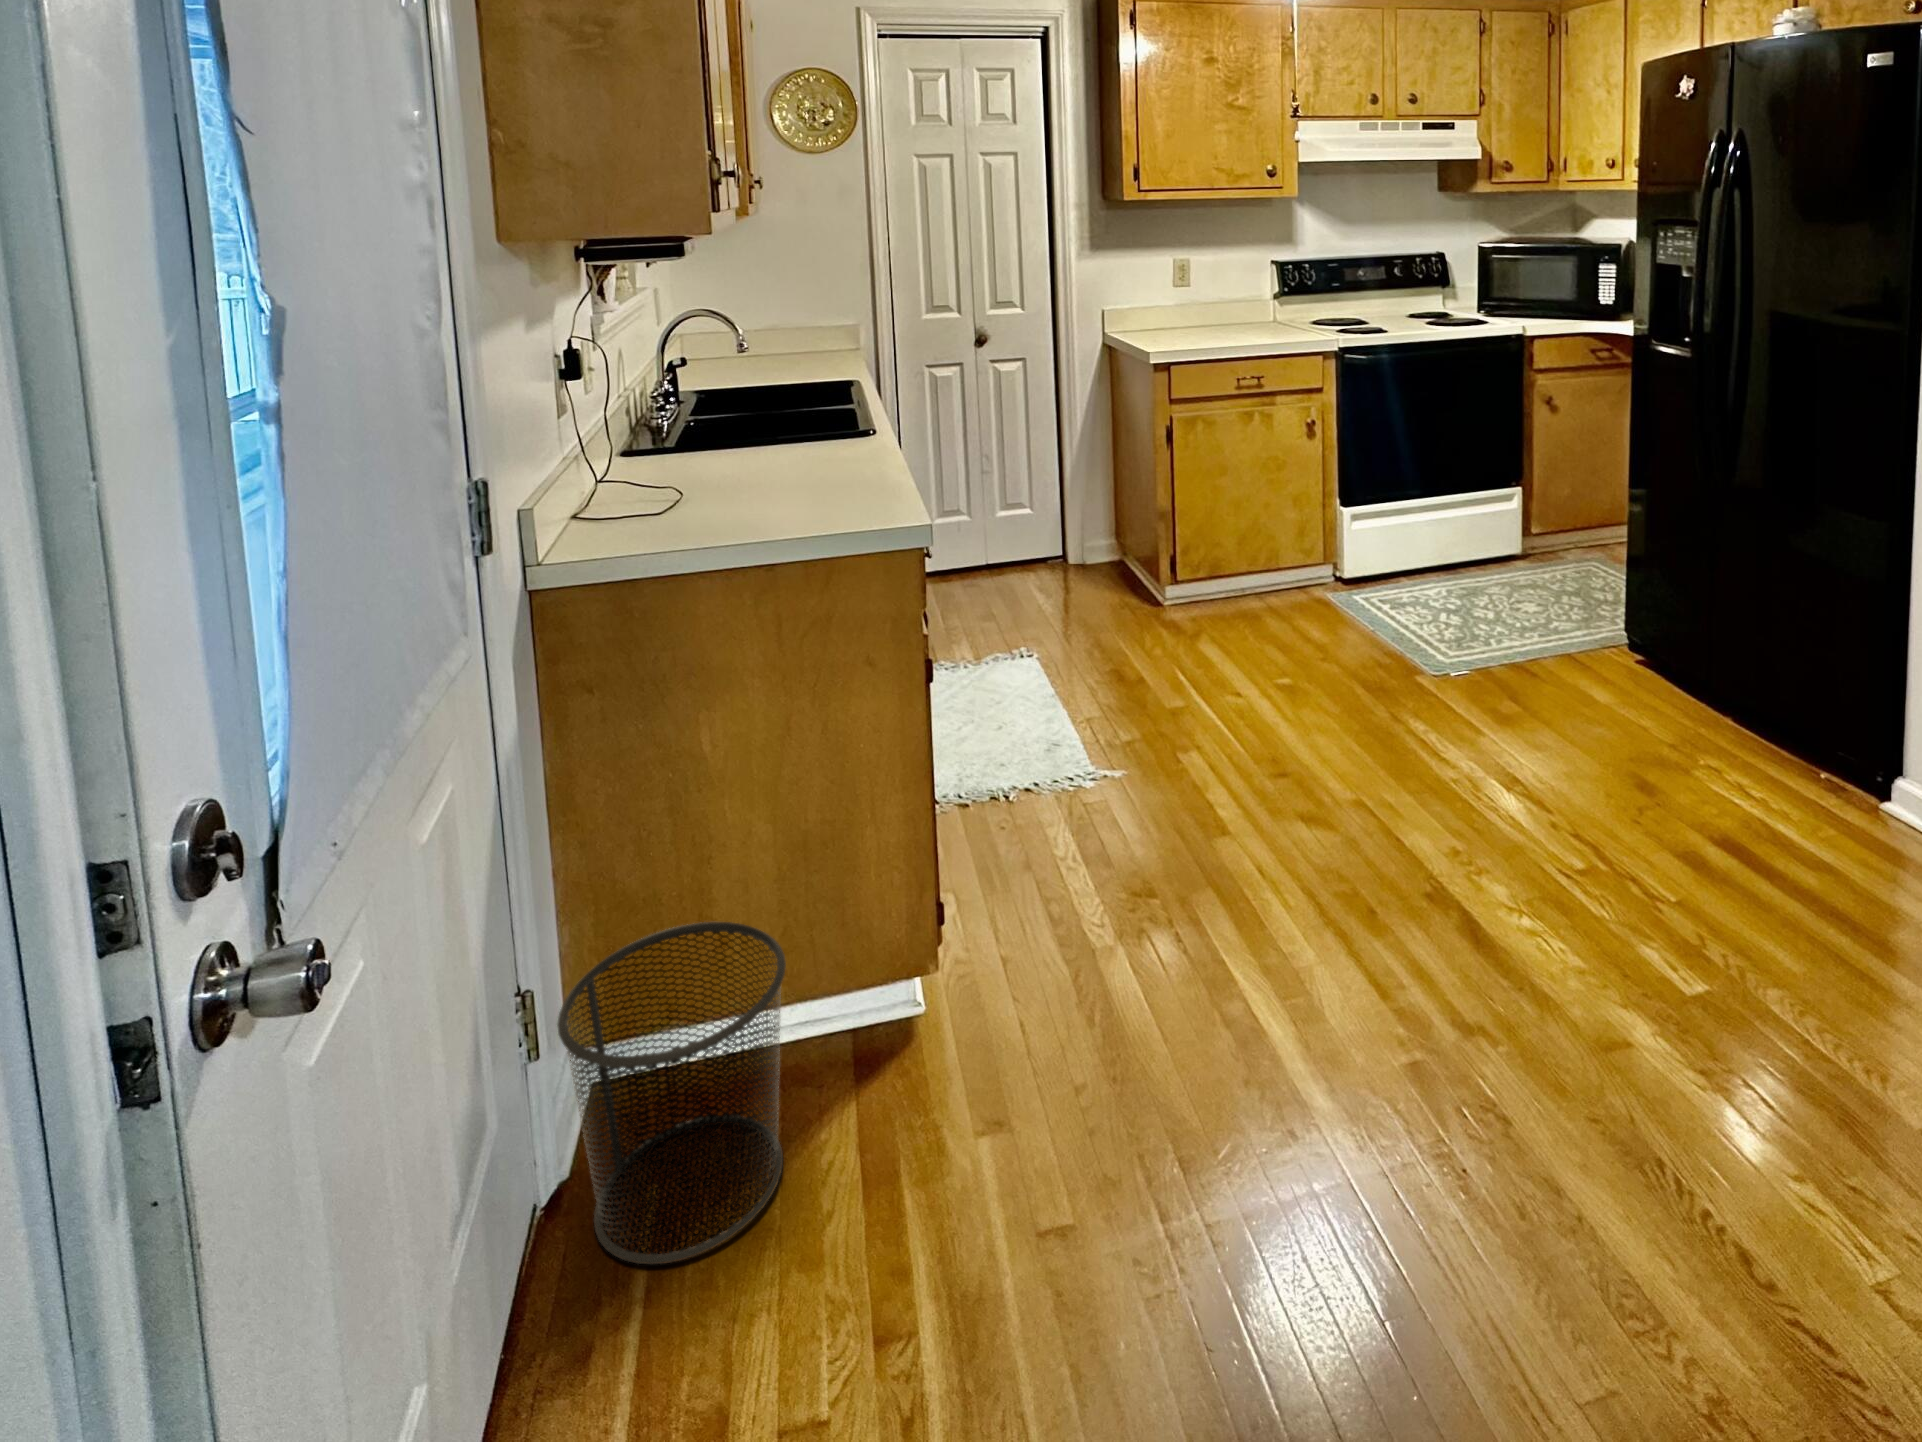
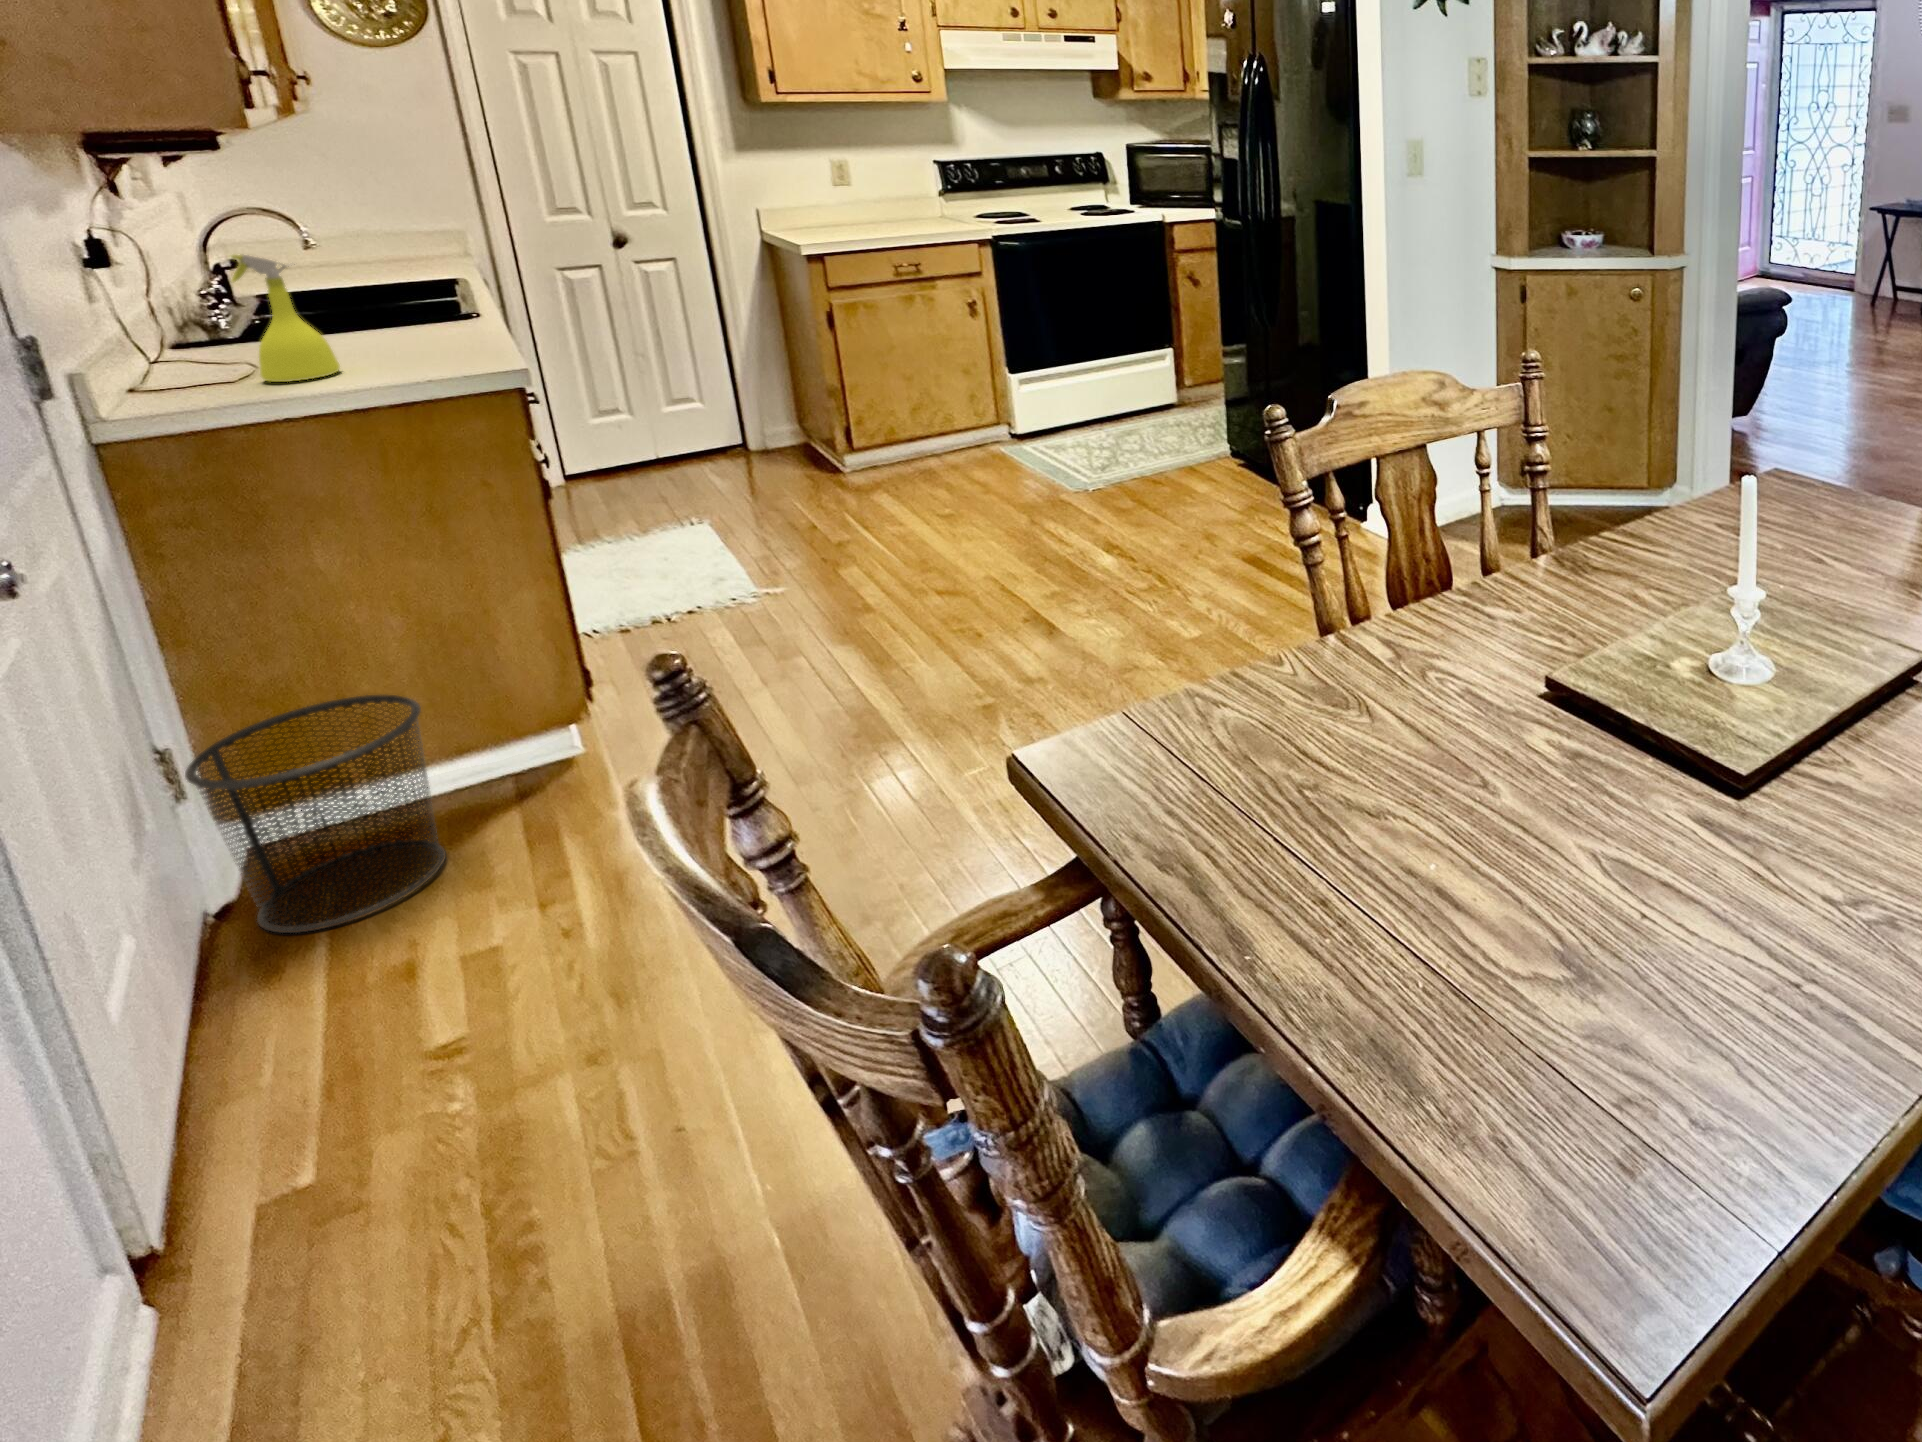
spray bottle: none [688,373,765,518] -> present [232,255,340,382]

